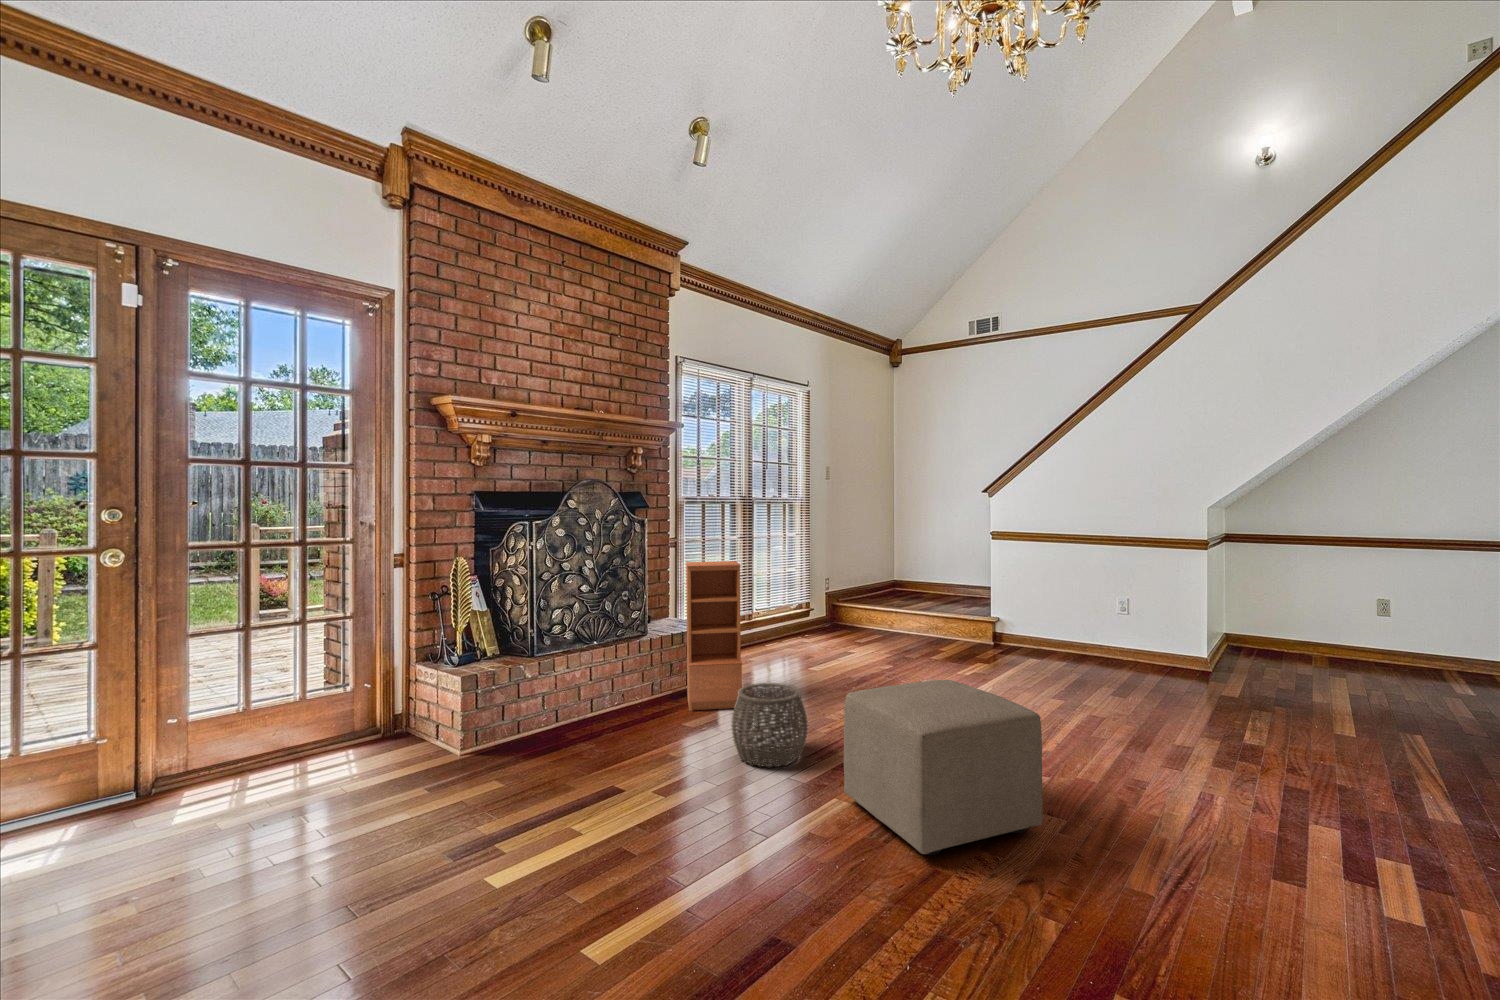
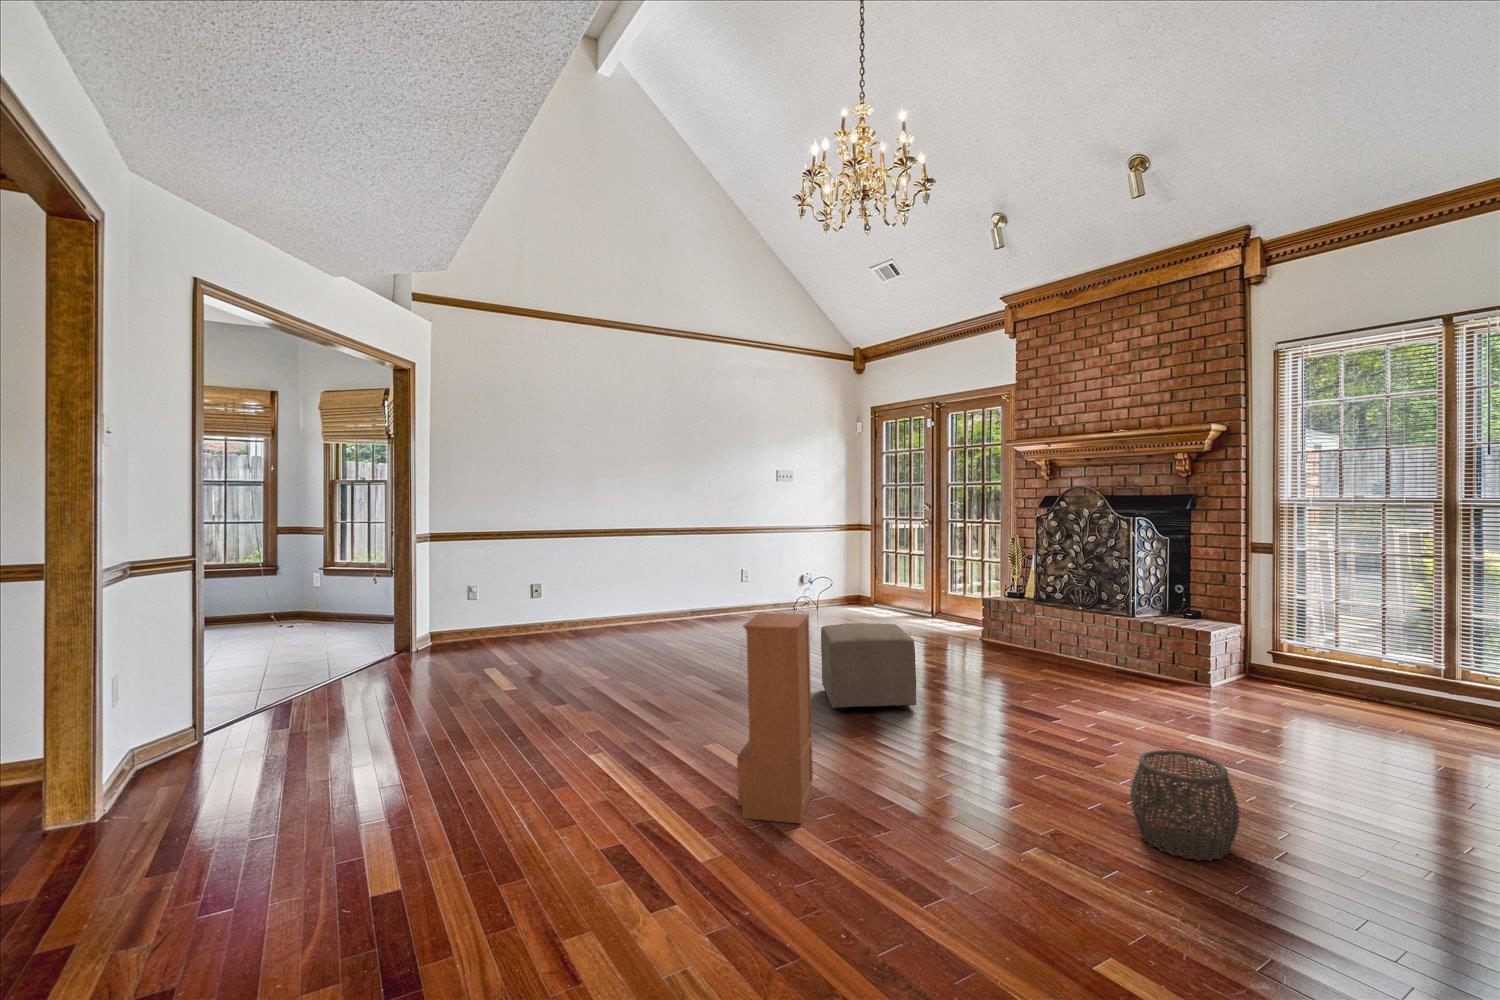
bookcase: present [686,561,742,711] -> present [737,613,813,823]
woven basket: present [731,683,808,767] -> present [1130,750,1240,861]

